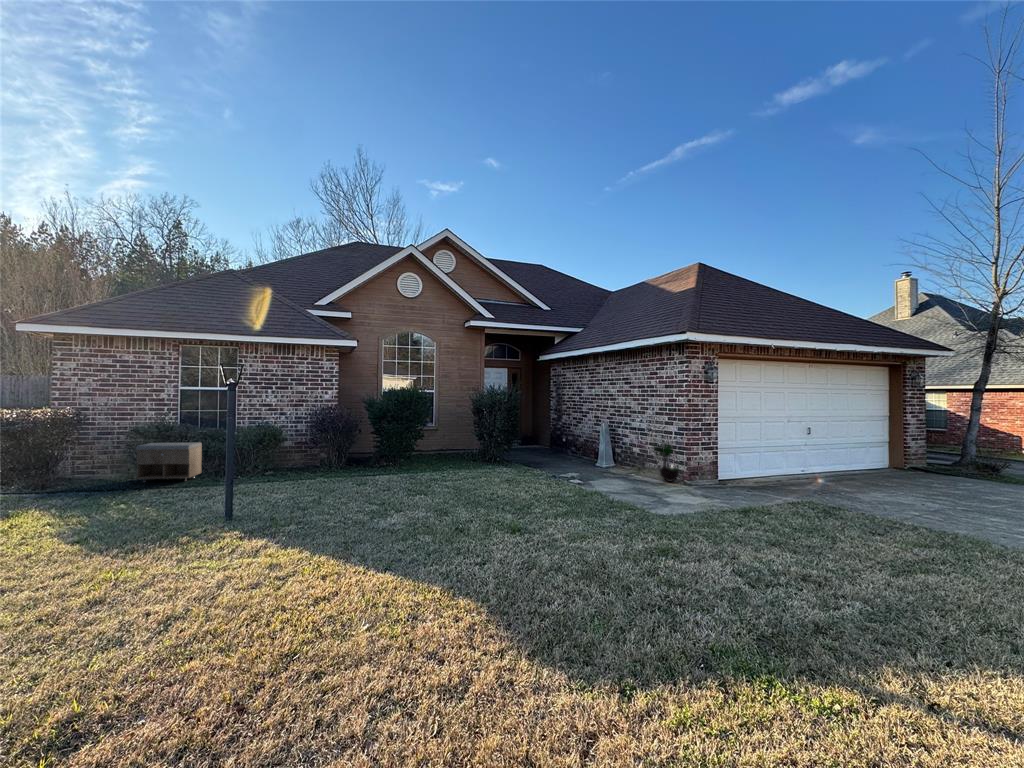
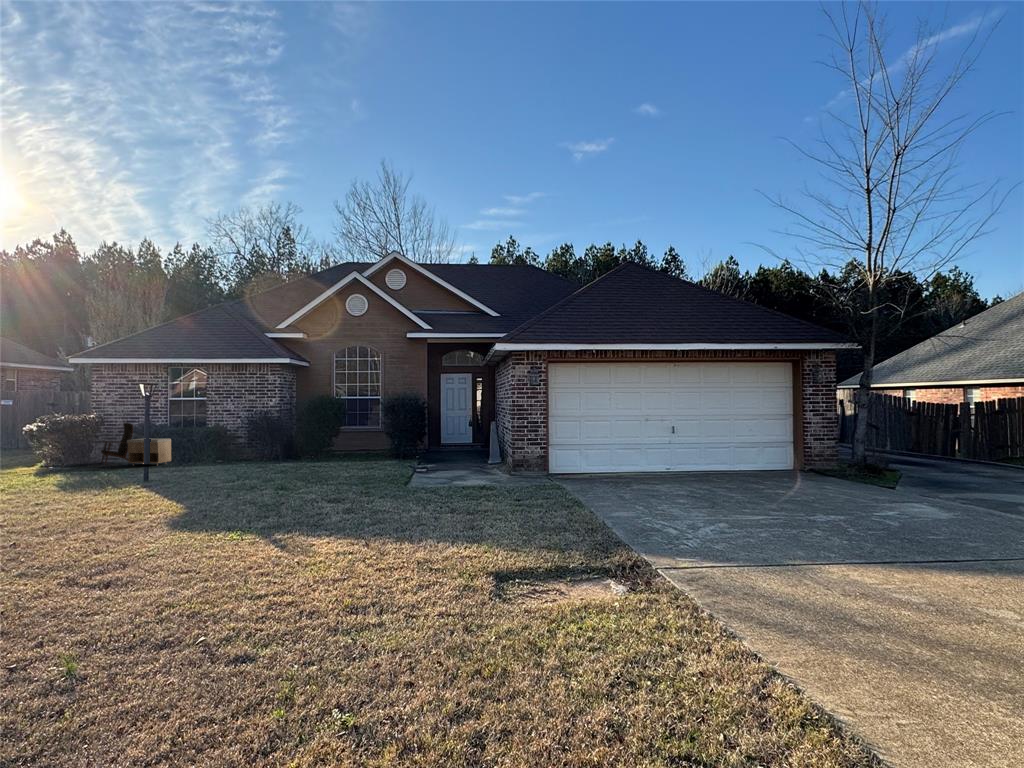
lounge chair: none [75,420,137,483] -> present [101,423,133,465]
potted tree: present [653,443,679,482] -> none [486,435,510,474]

